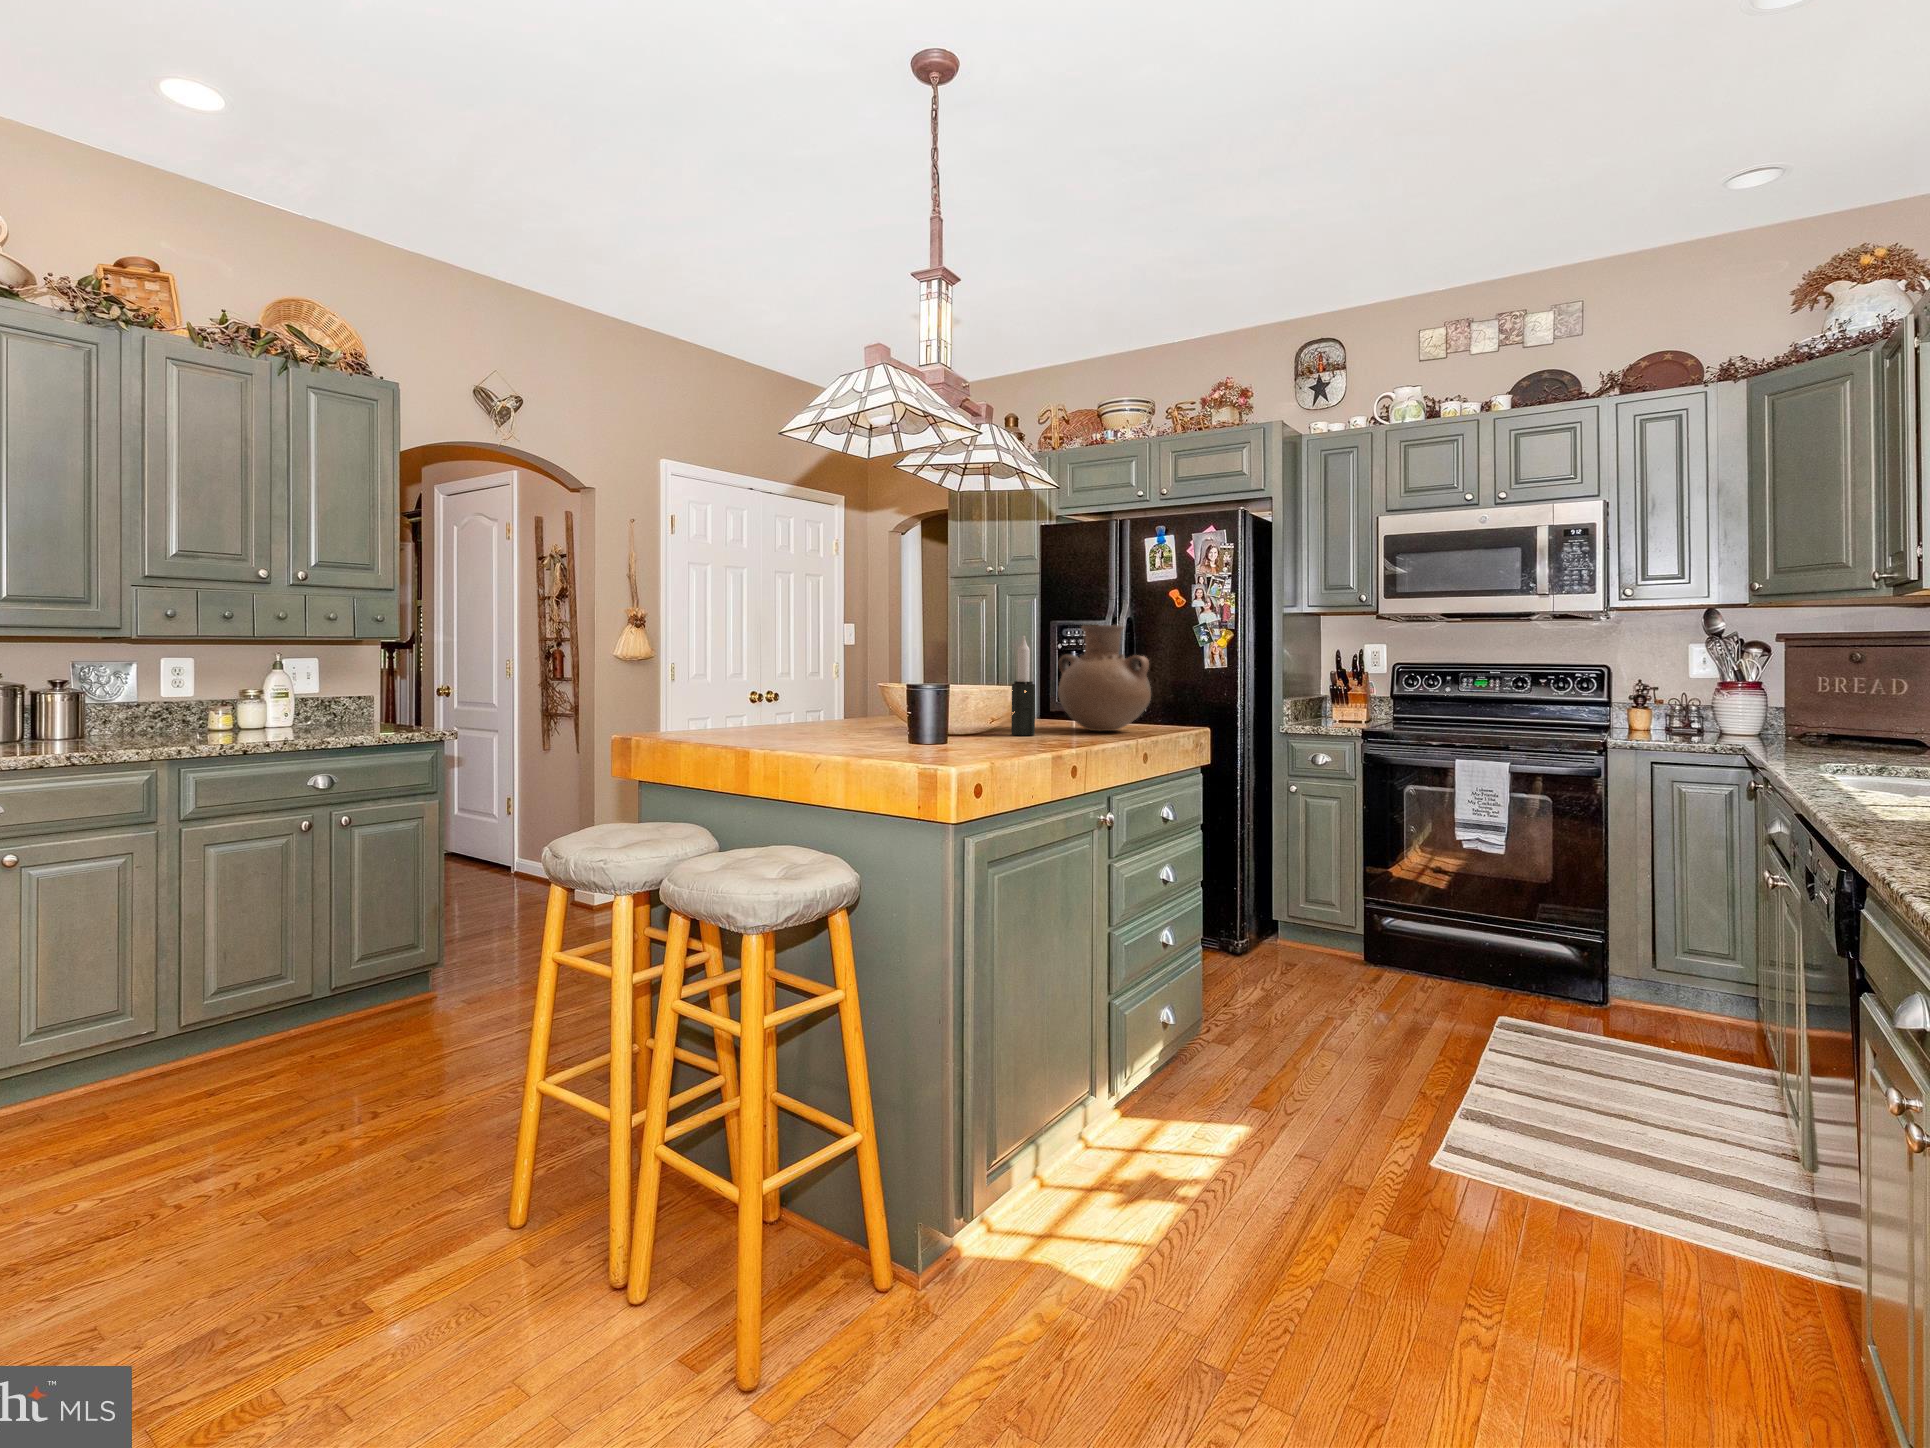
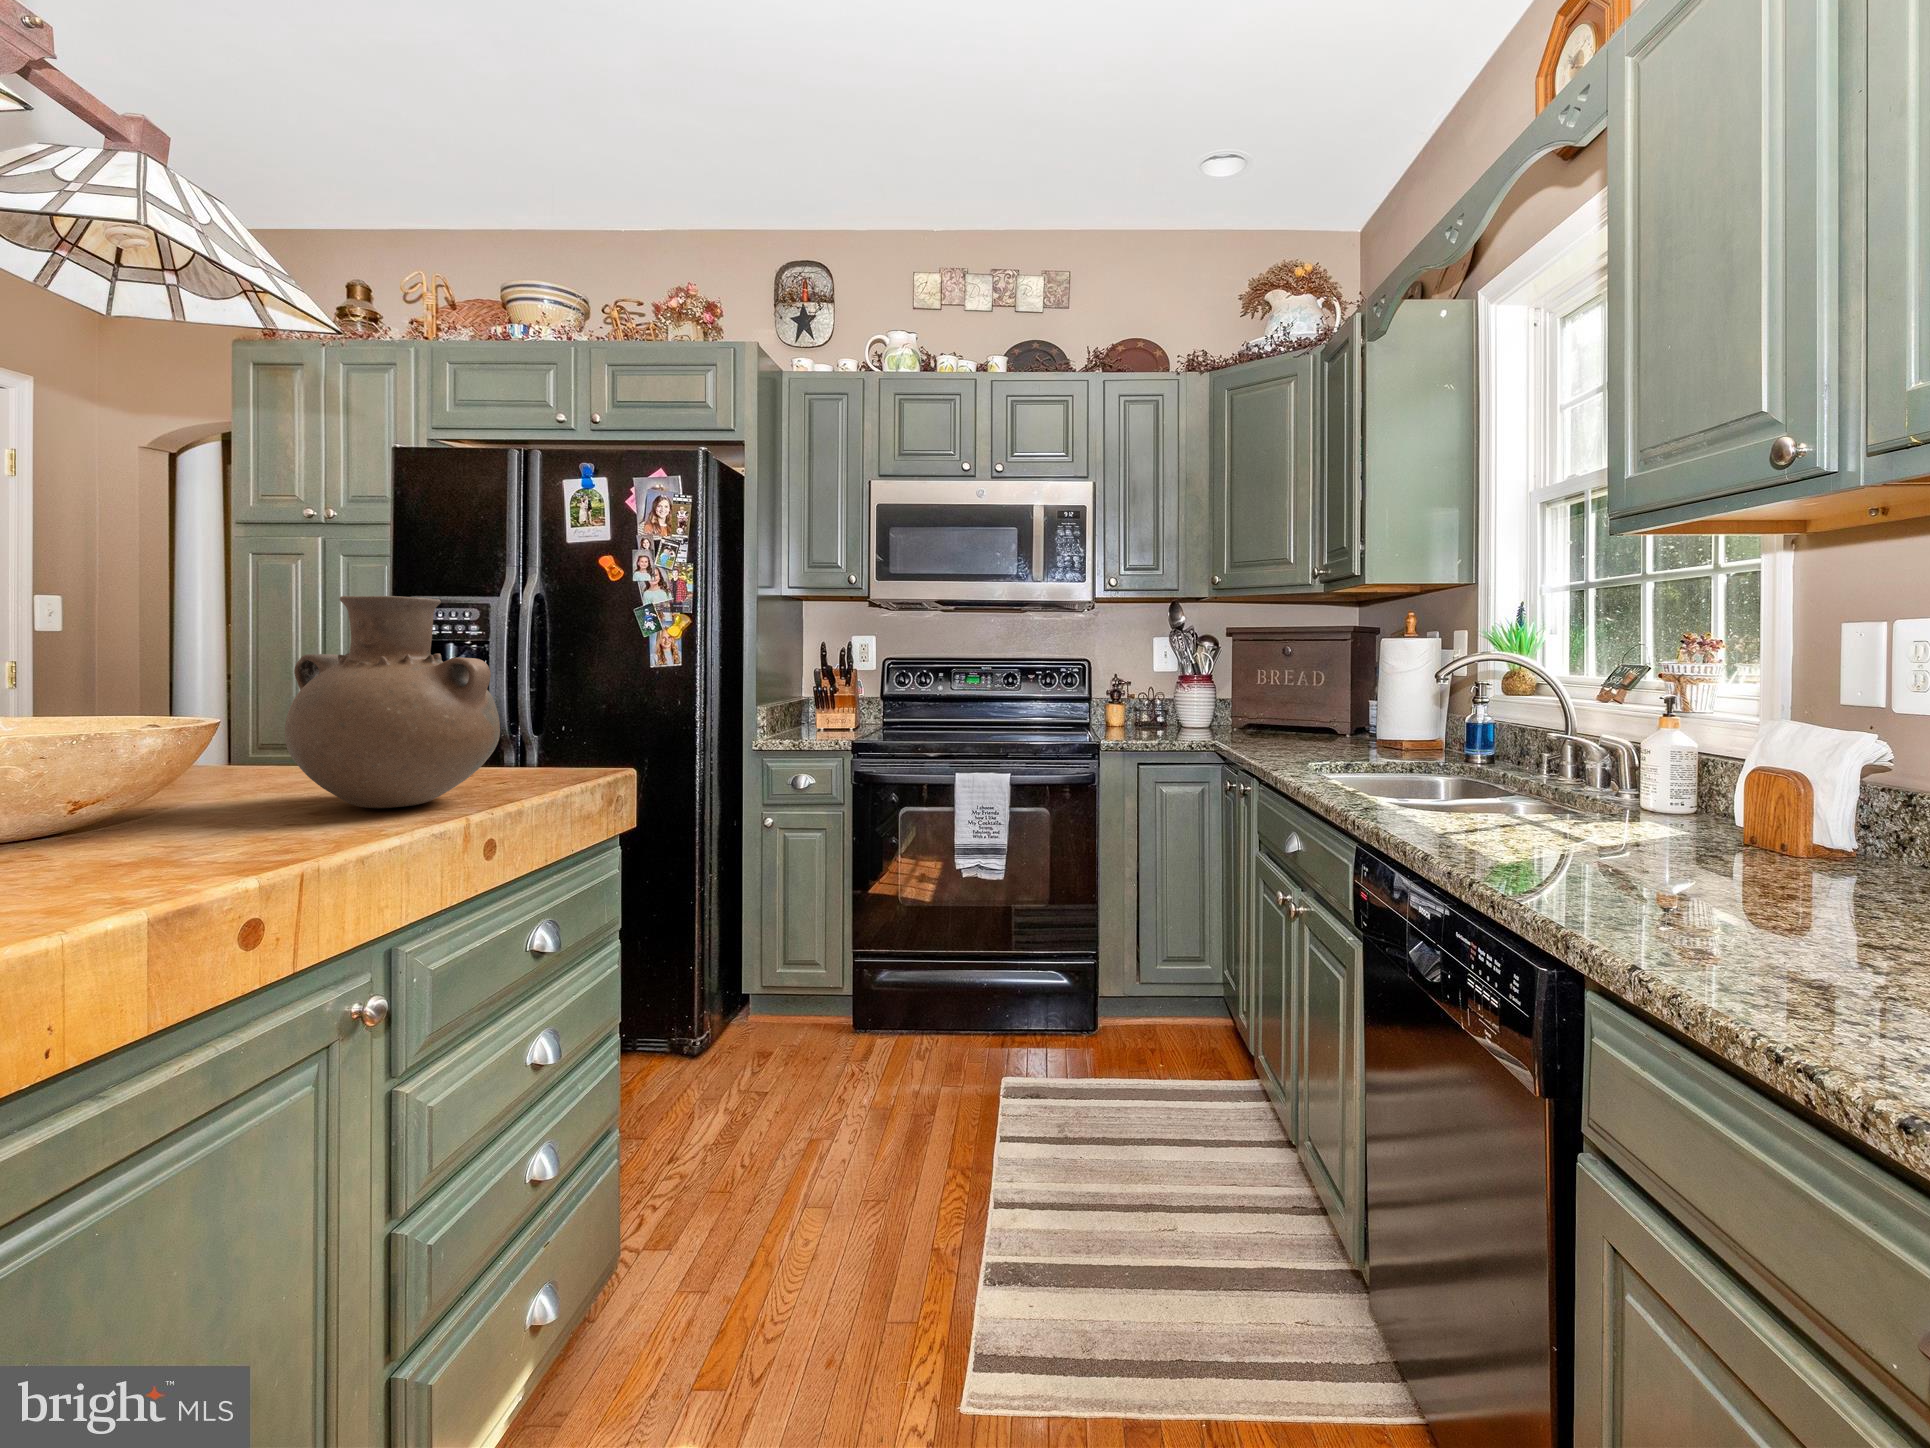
candle: present [1011,636,1035,735] -> none [118,613,185,846]

